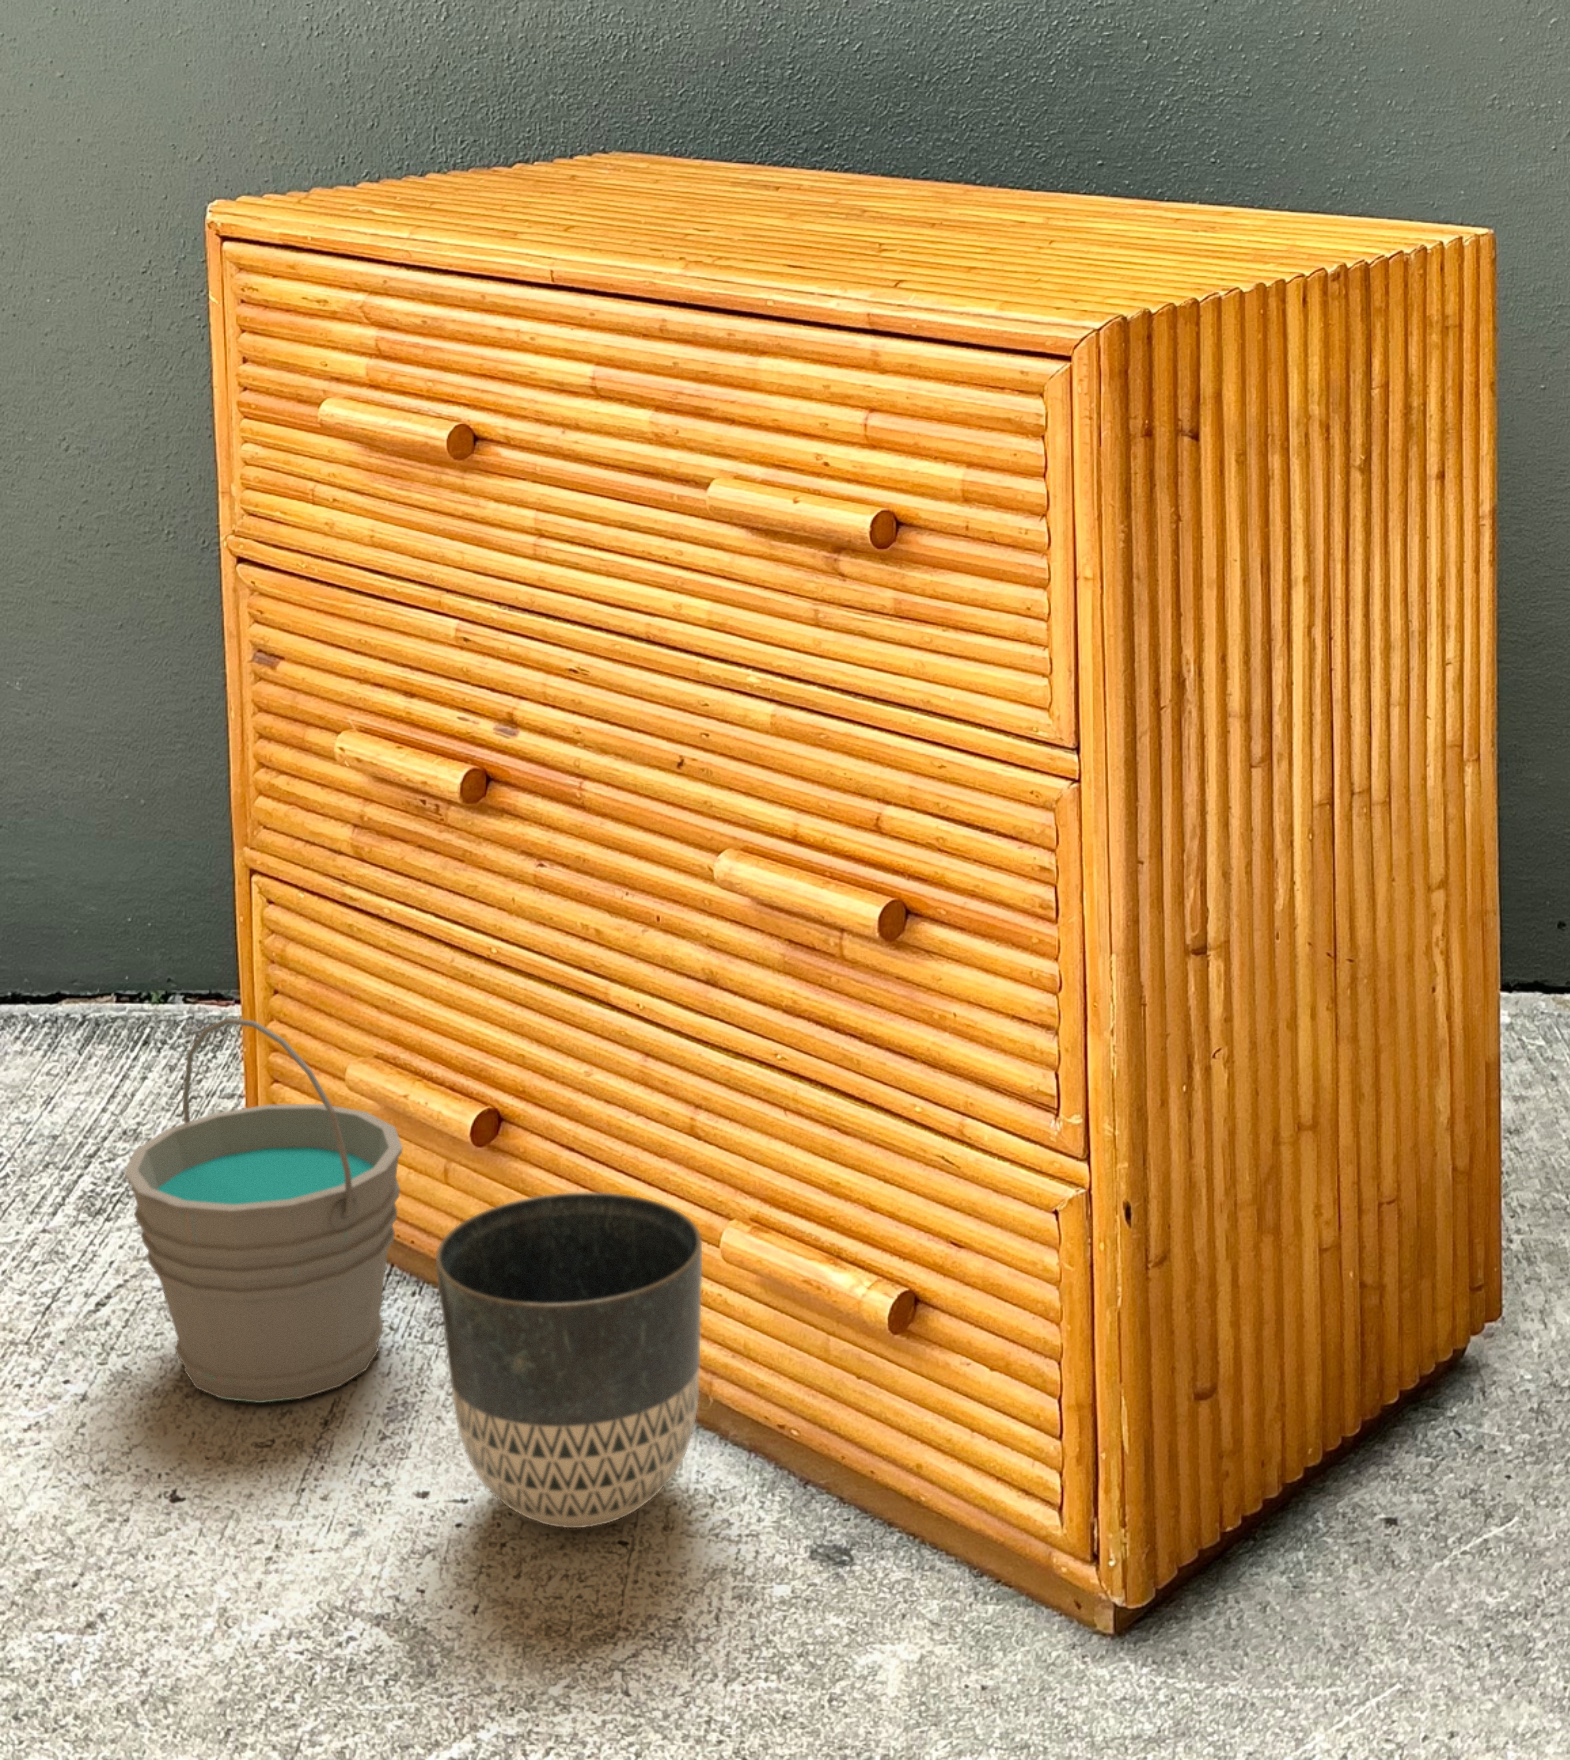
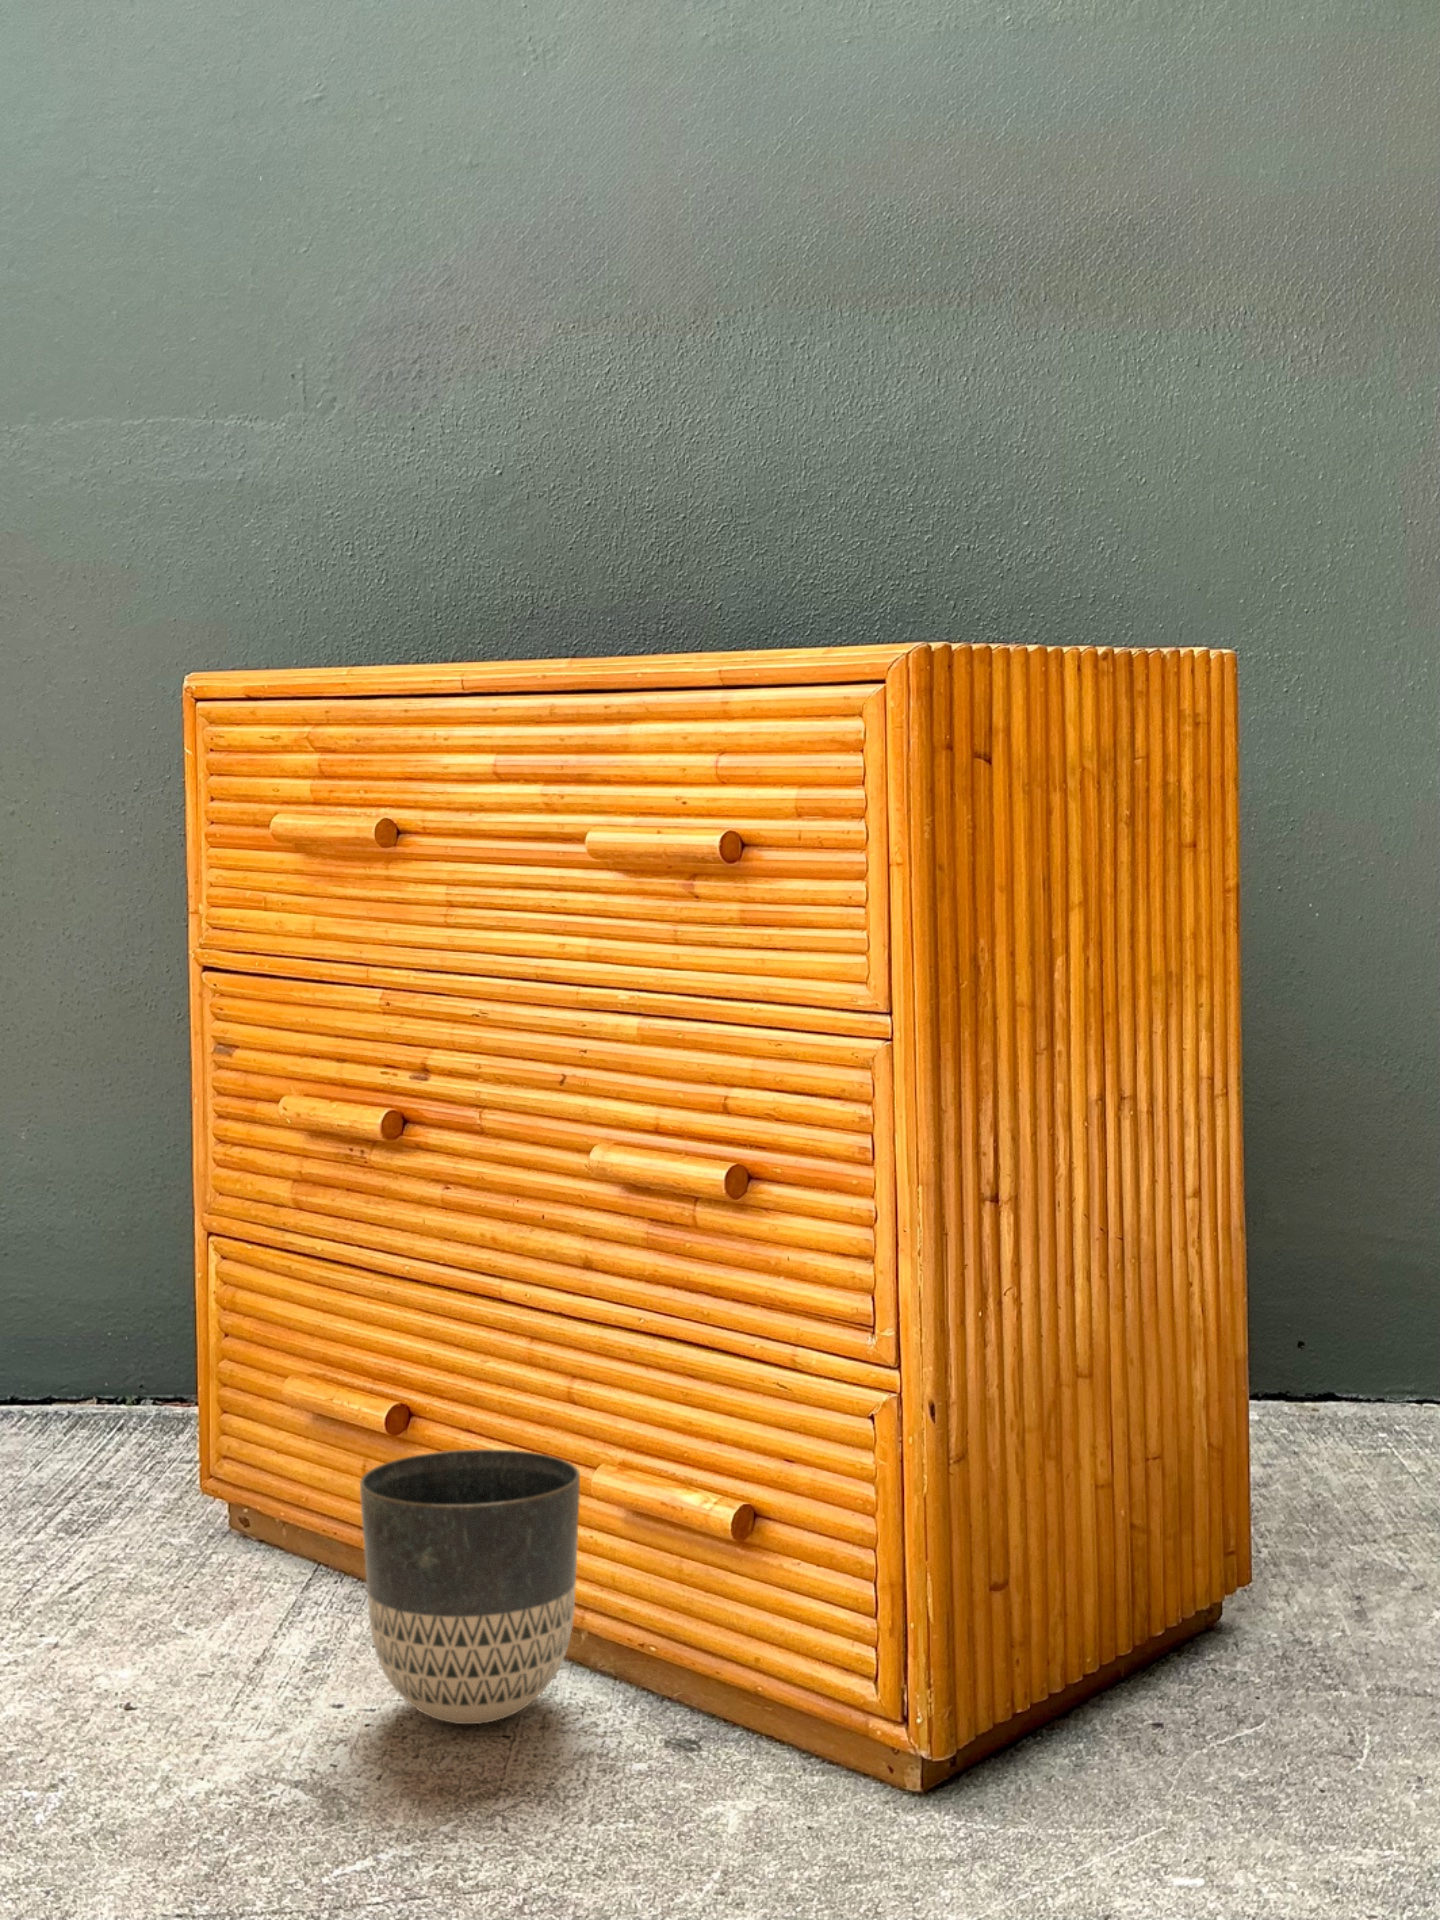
bucket: present [124,1018,402,1403] -> none [104,1322,334,1648]

